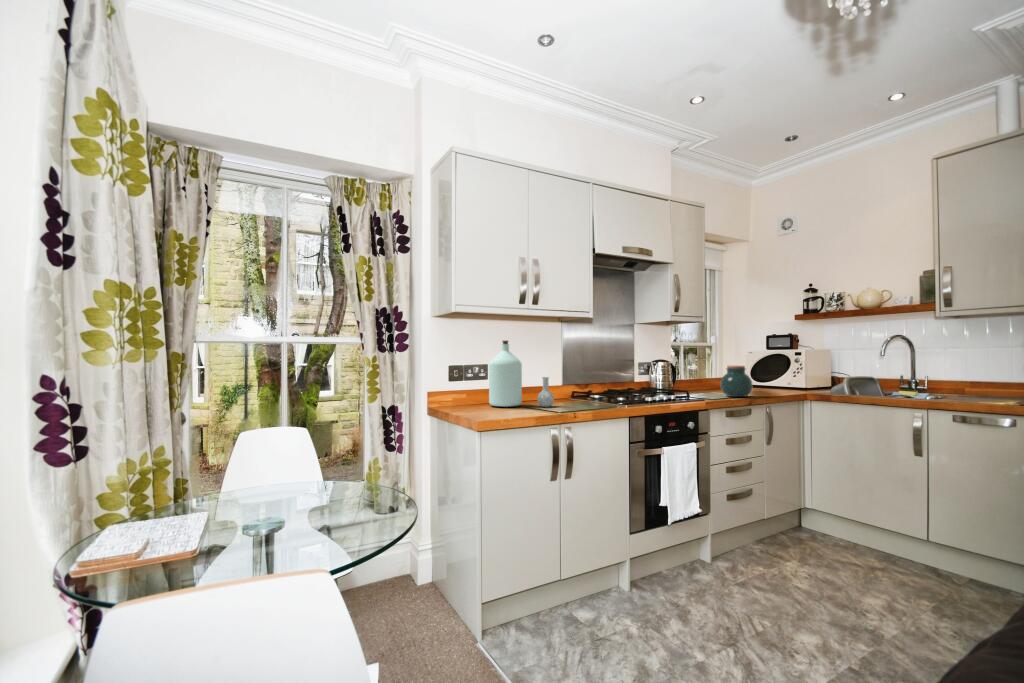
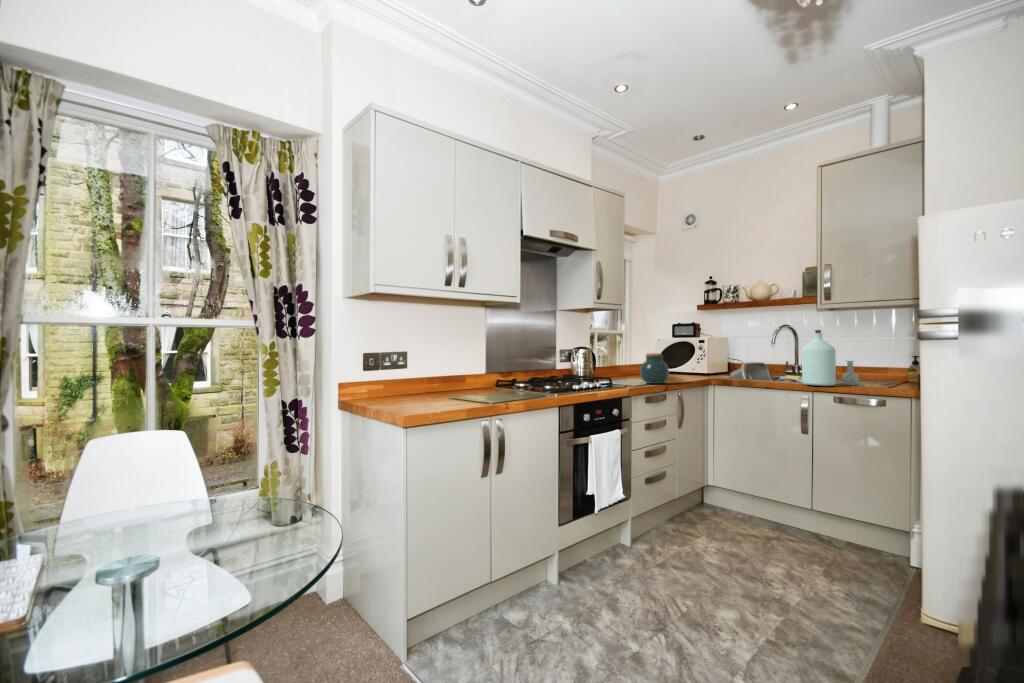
bottle: present [489,341,554,407] -> present [802,330,859,386]

